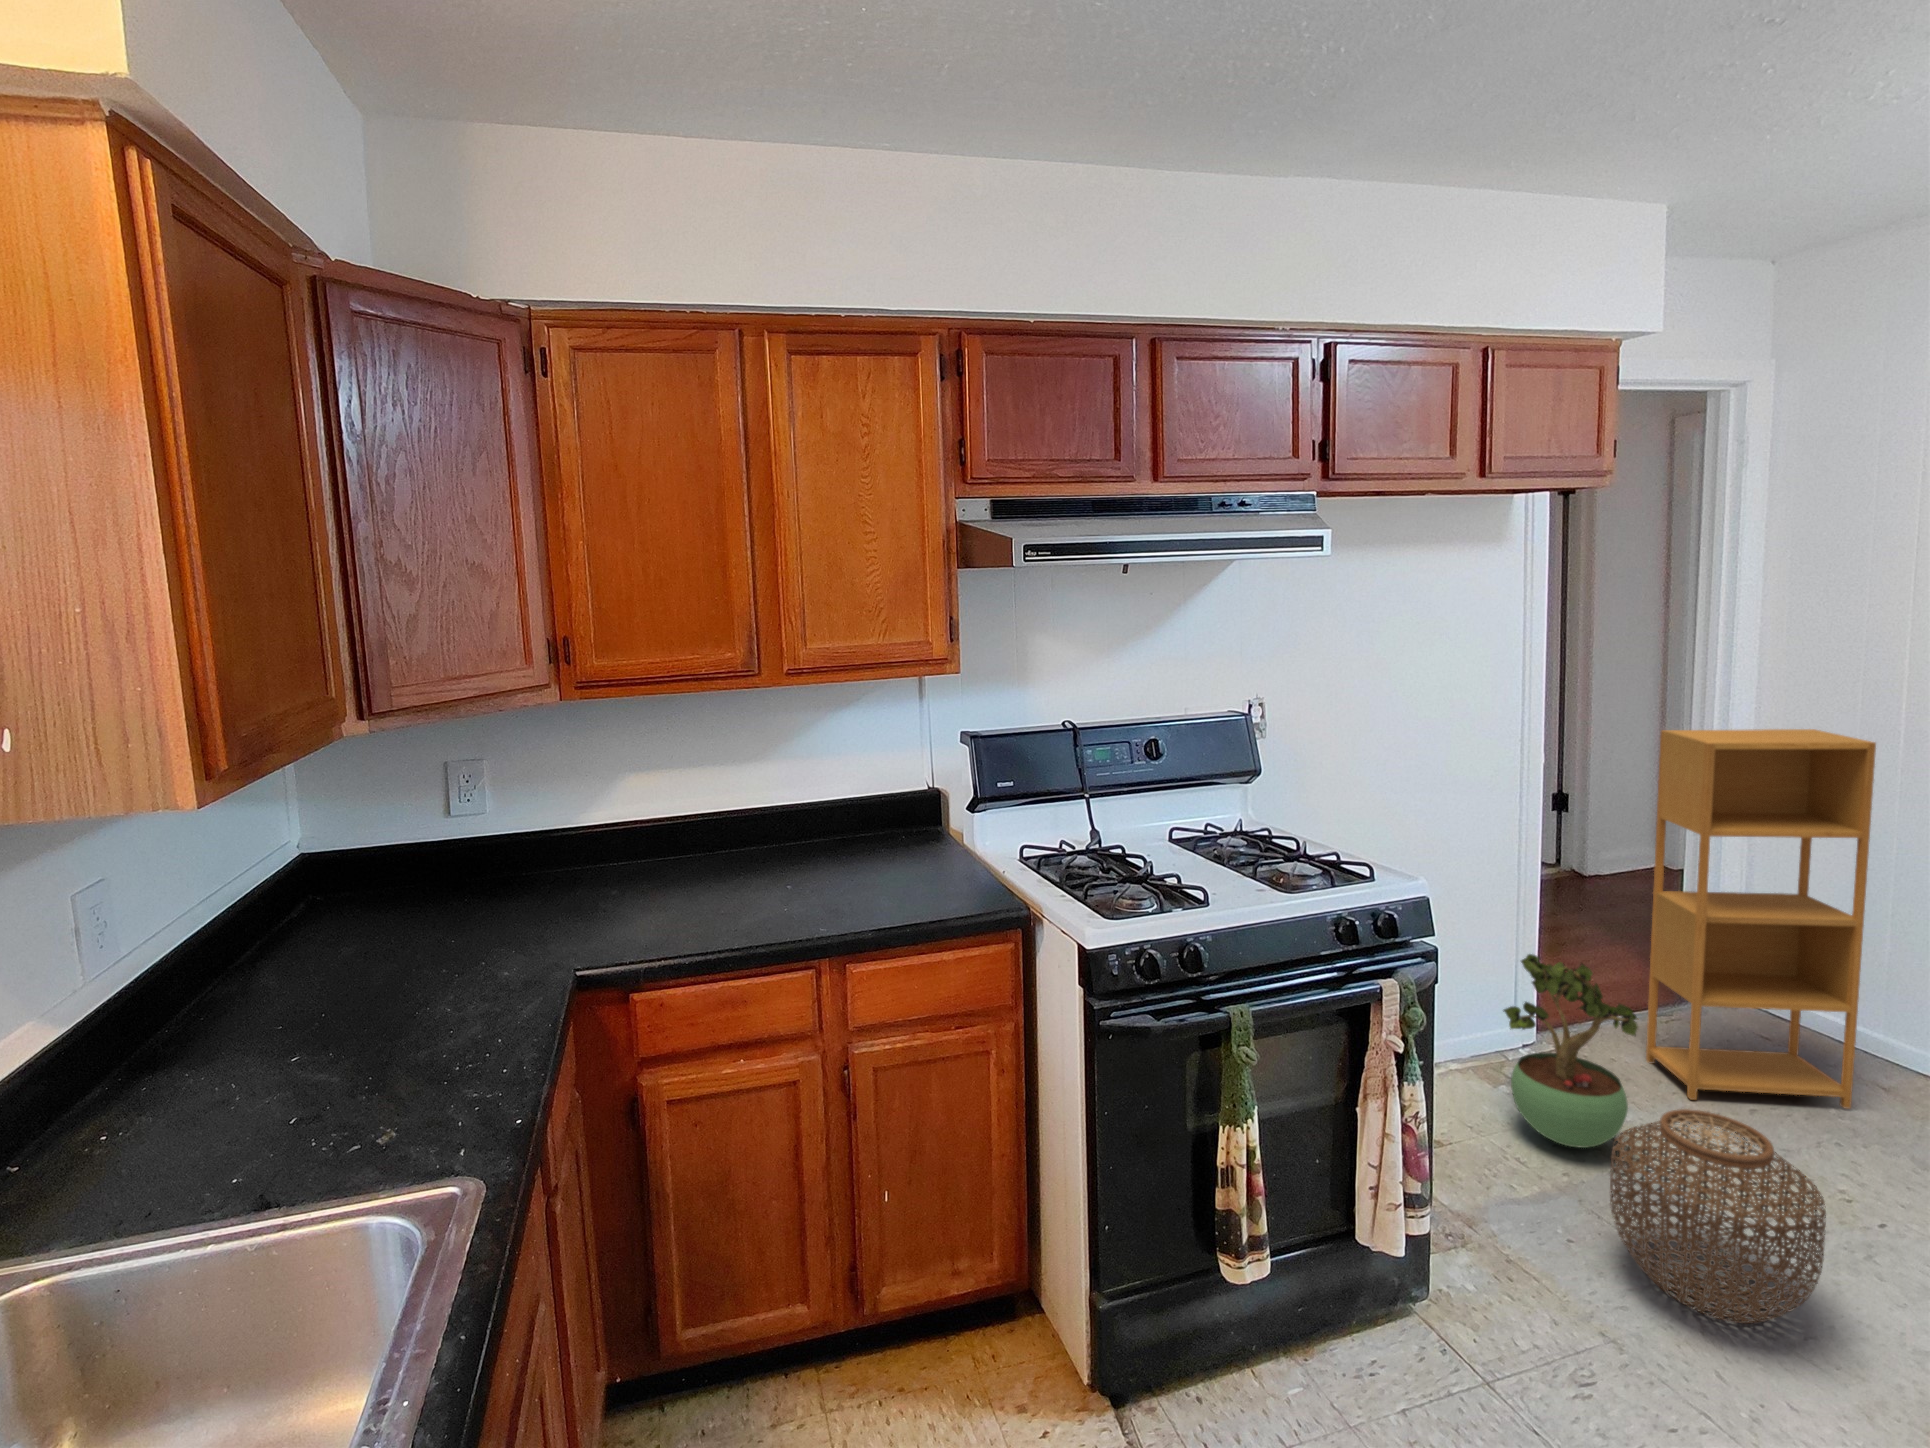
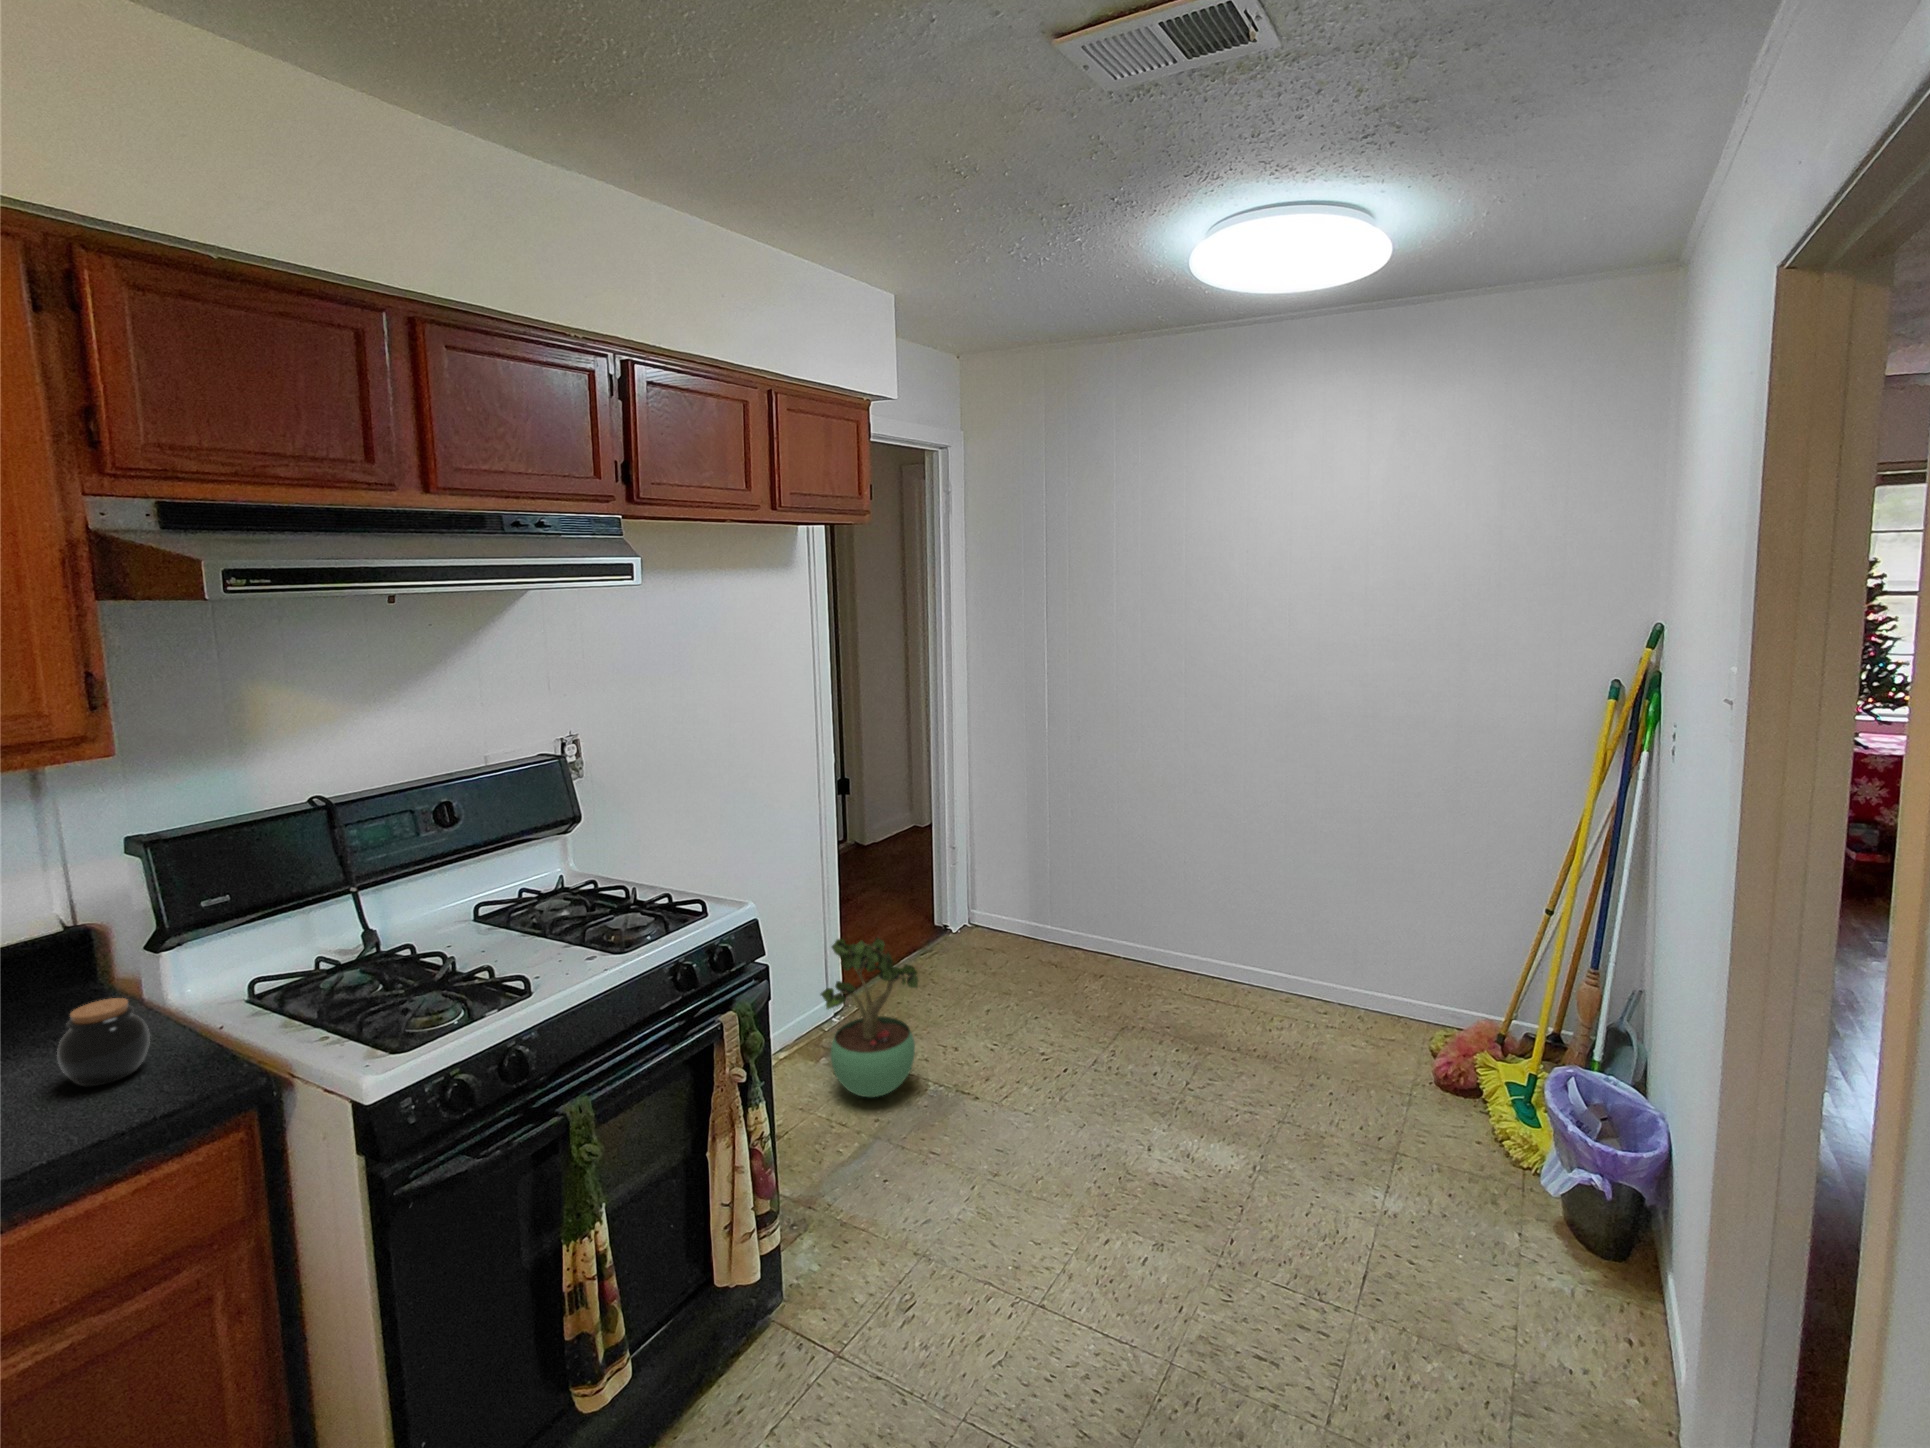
shelving unit: present [1646,729,1876,1109] -> none [915,715,1042,1021]
jar: none [920,836,965,891] -> present [57,998,150,1086]
woven basket: present [1610,1109,1826,1323] -> none [910,1036,1042,1201]

